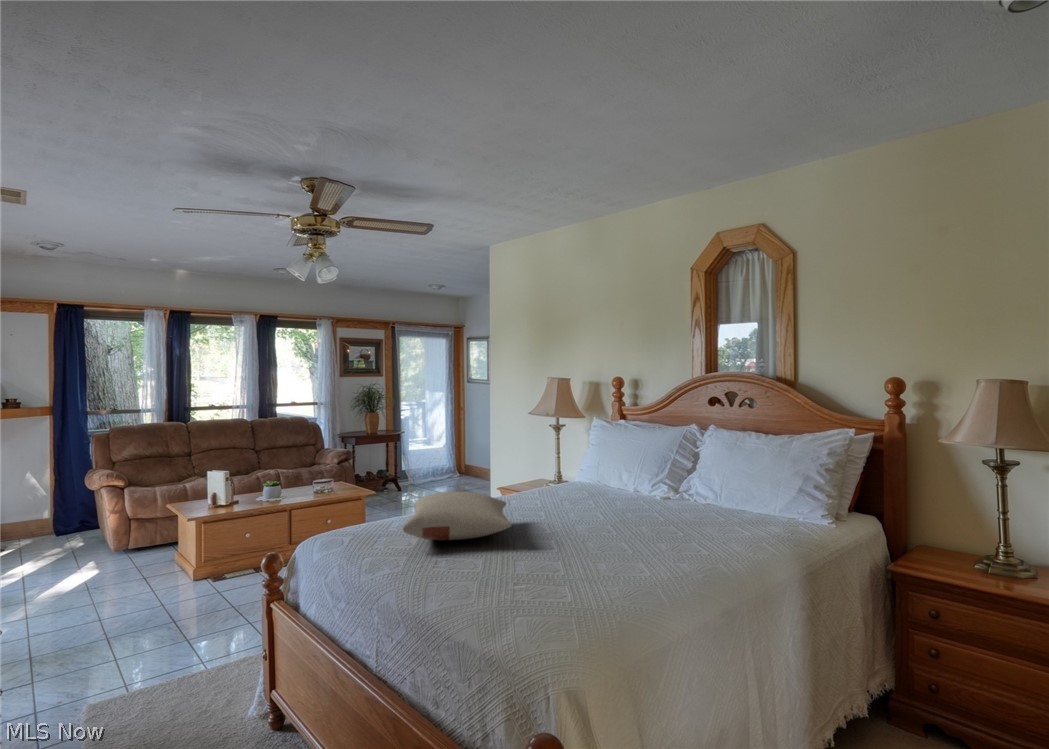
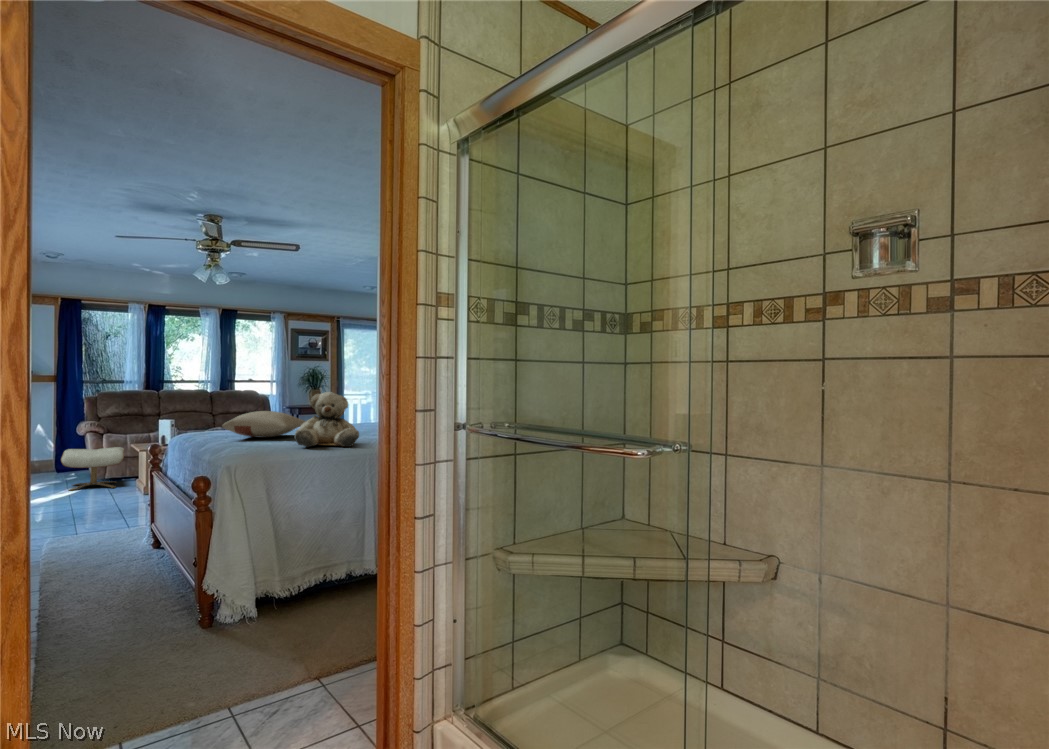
teddy bear: none [564,469,684,583] -> present [295,392,359,447]
ottoman: none [72,506,158,575] -> present [61,447,124,491]

